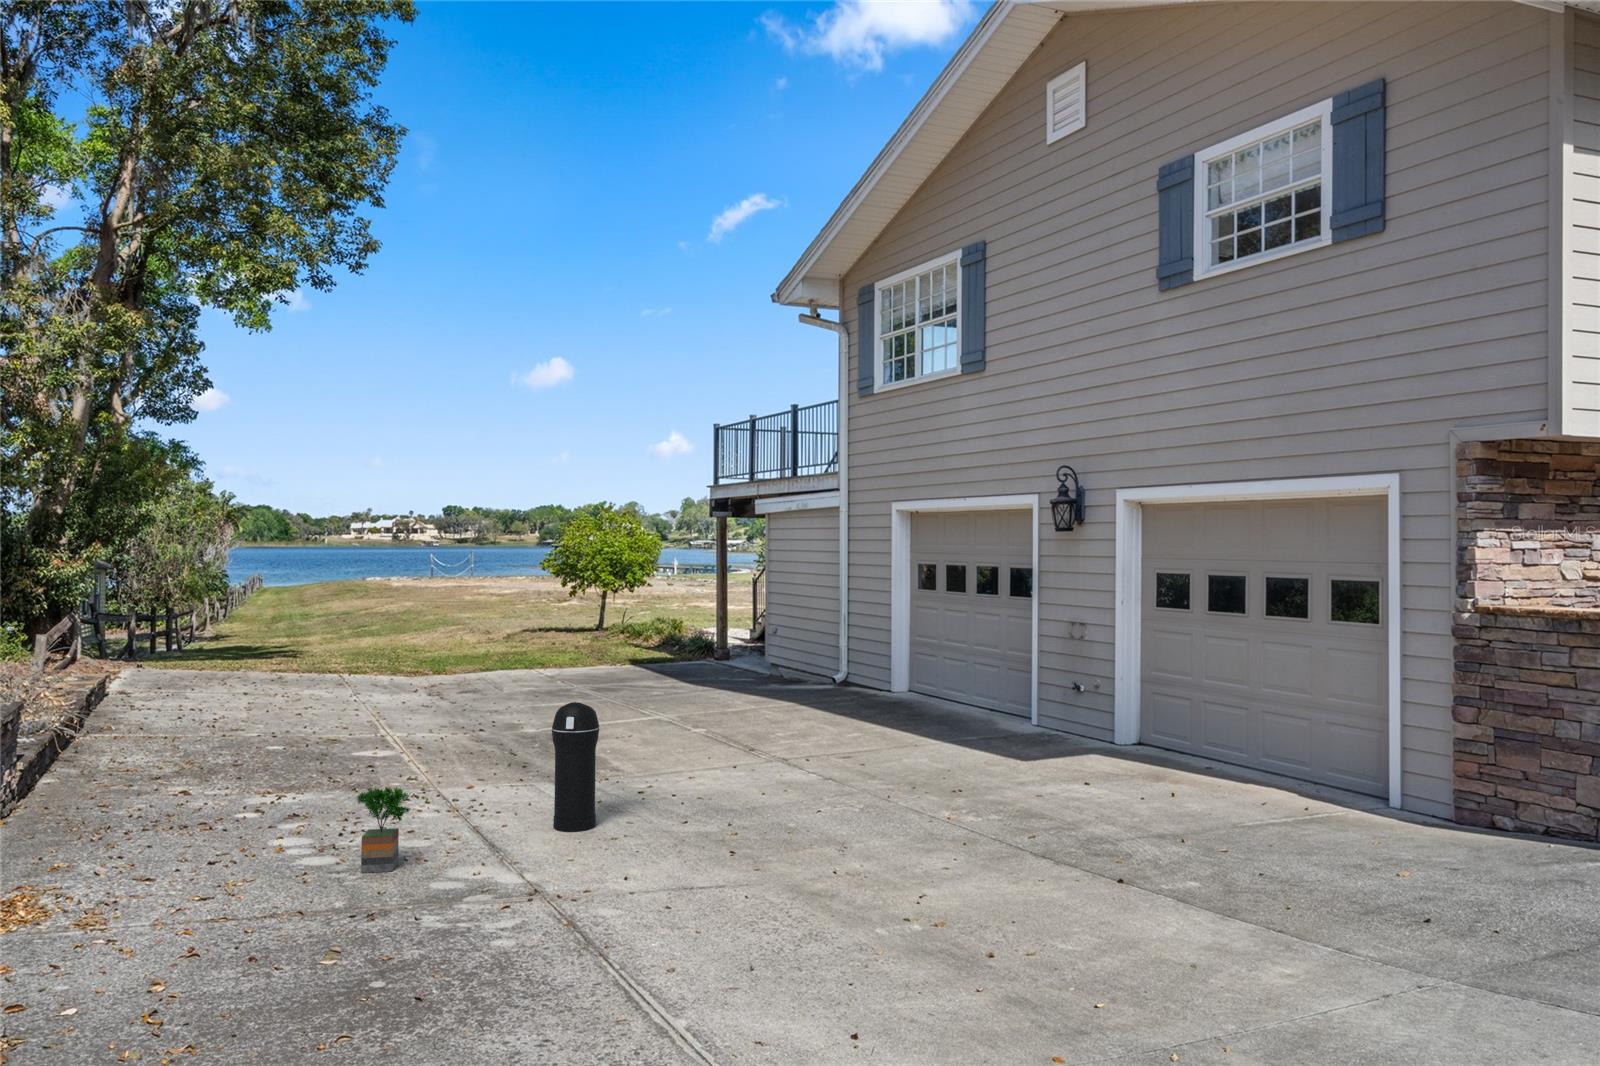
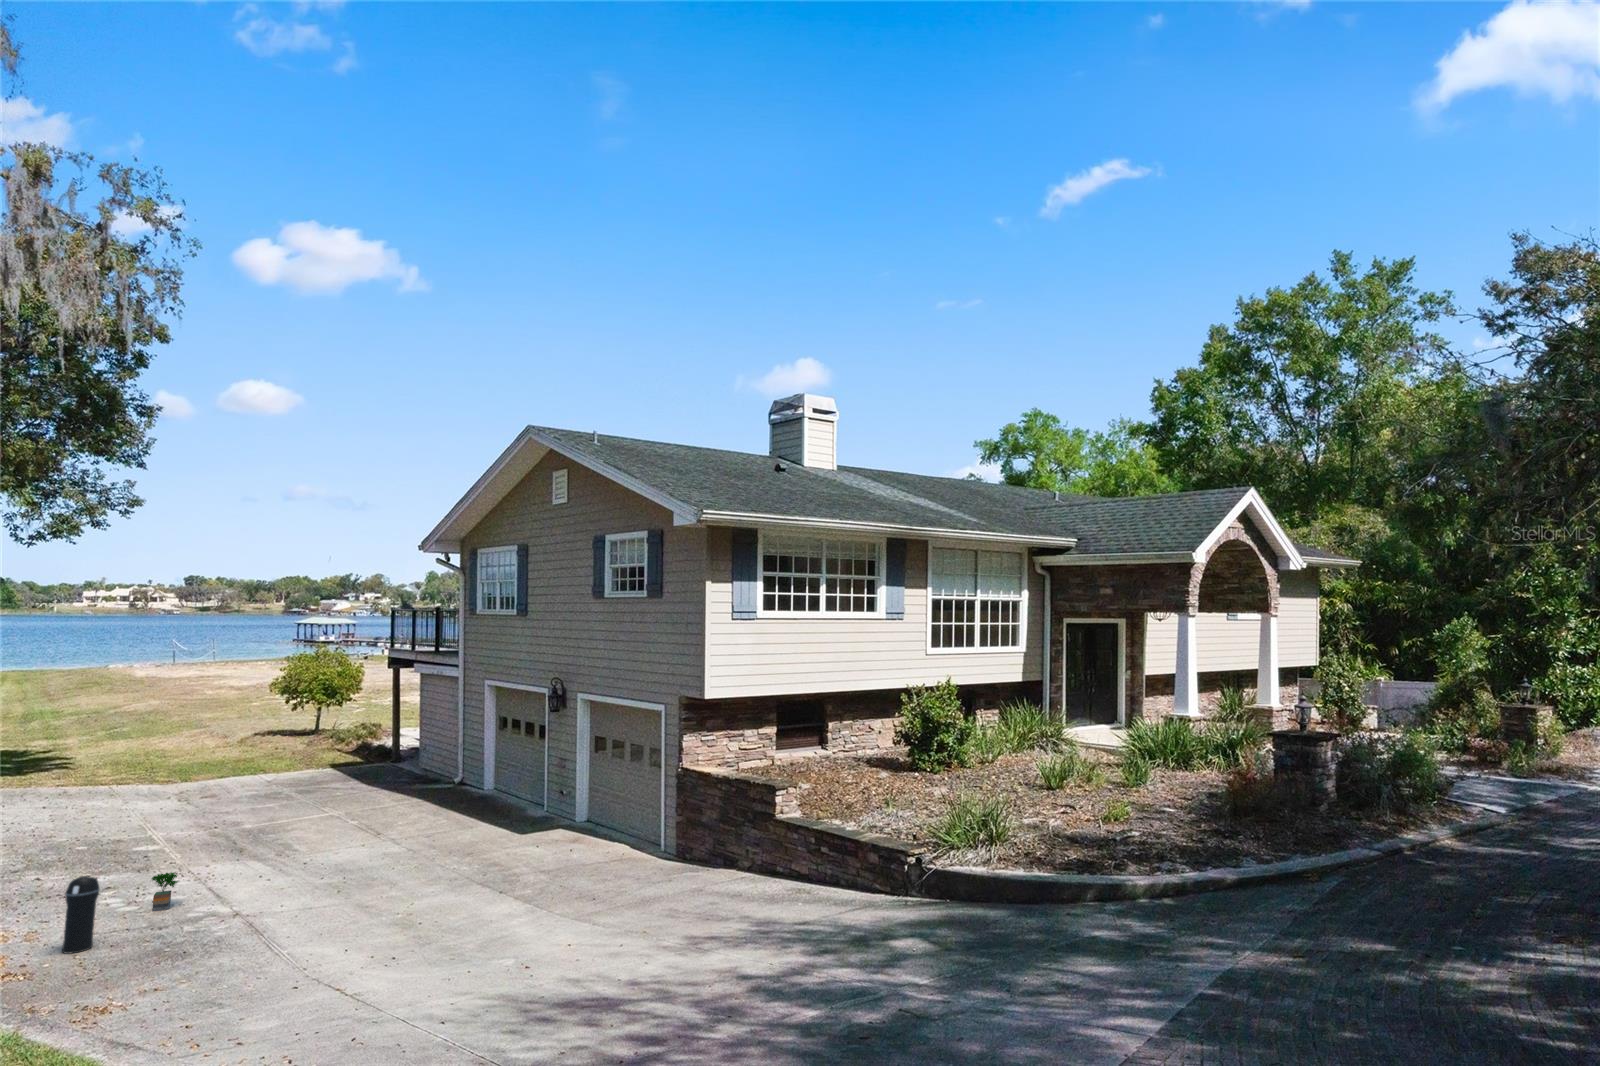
trash can: present [552,702,599,832] -> present [62,876,100,954]

